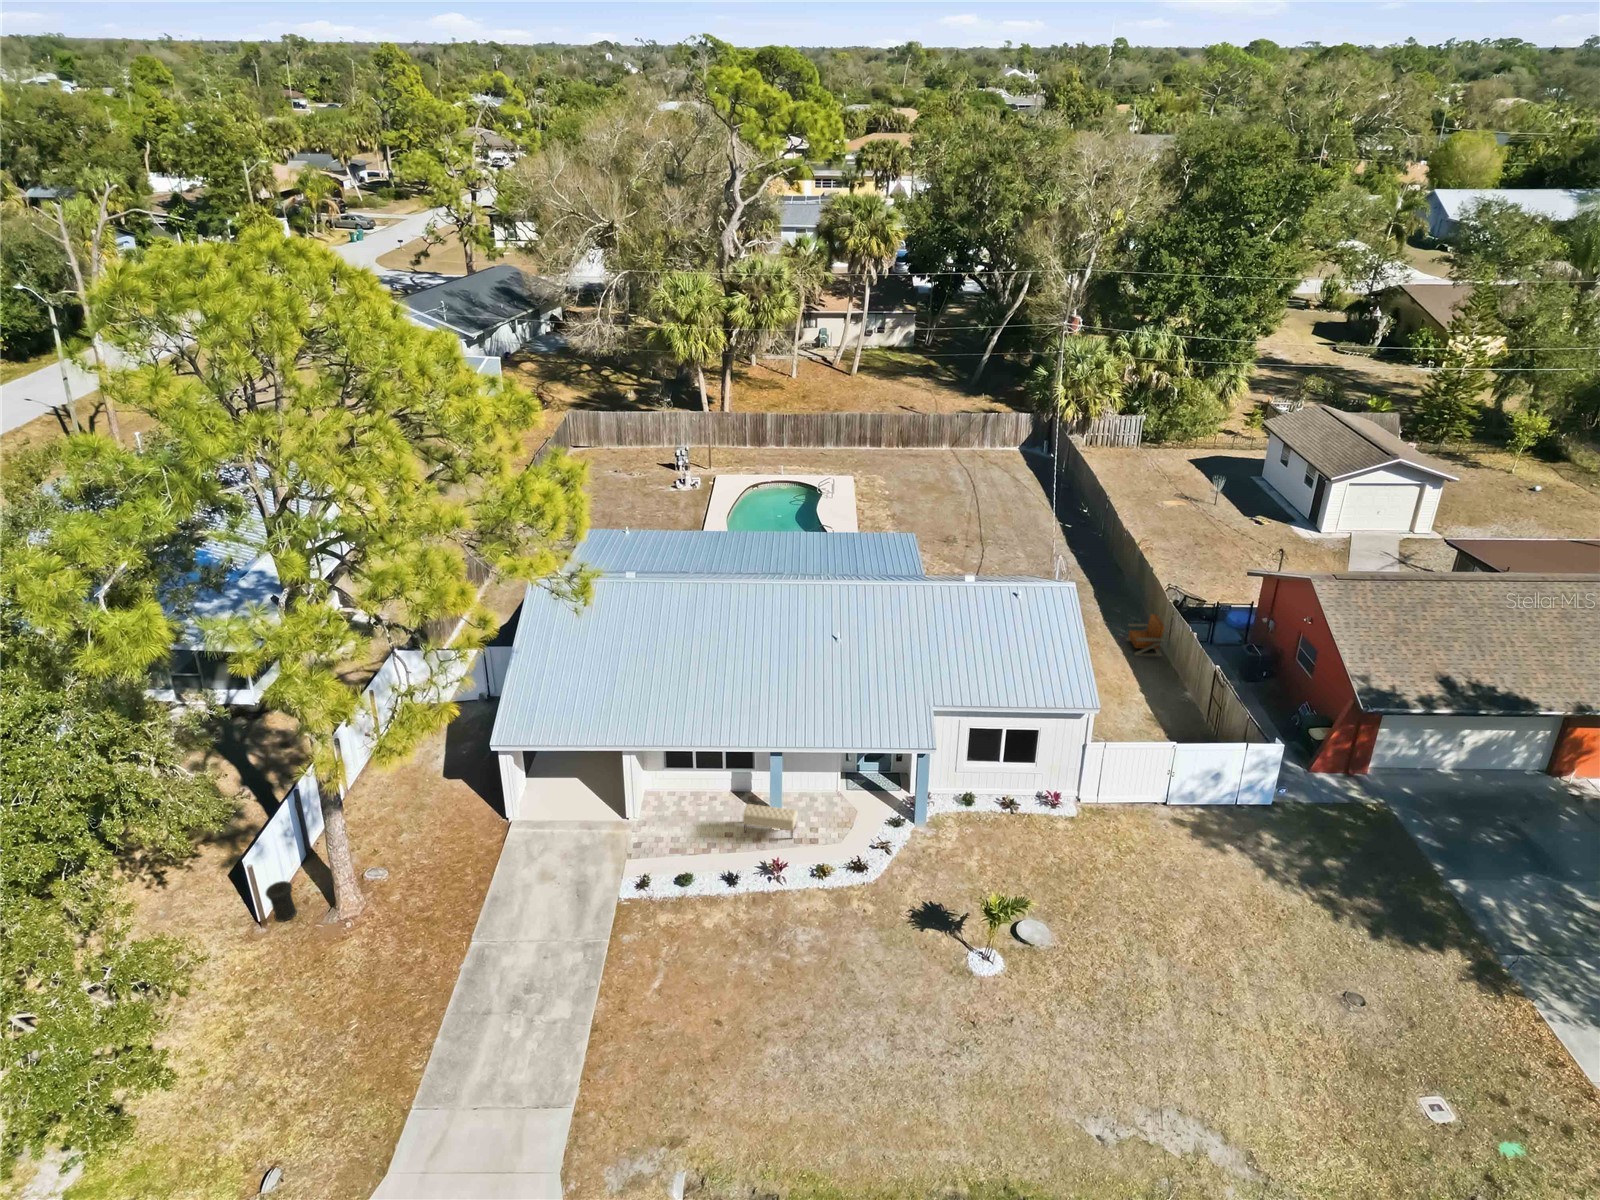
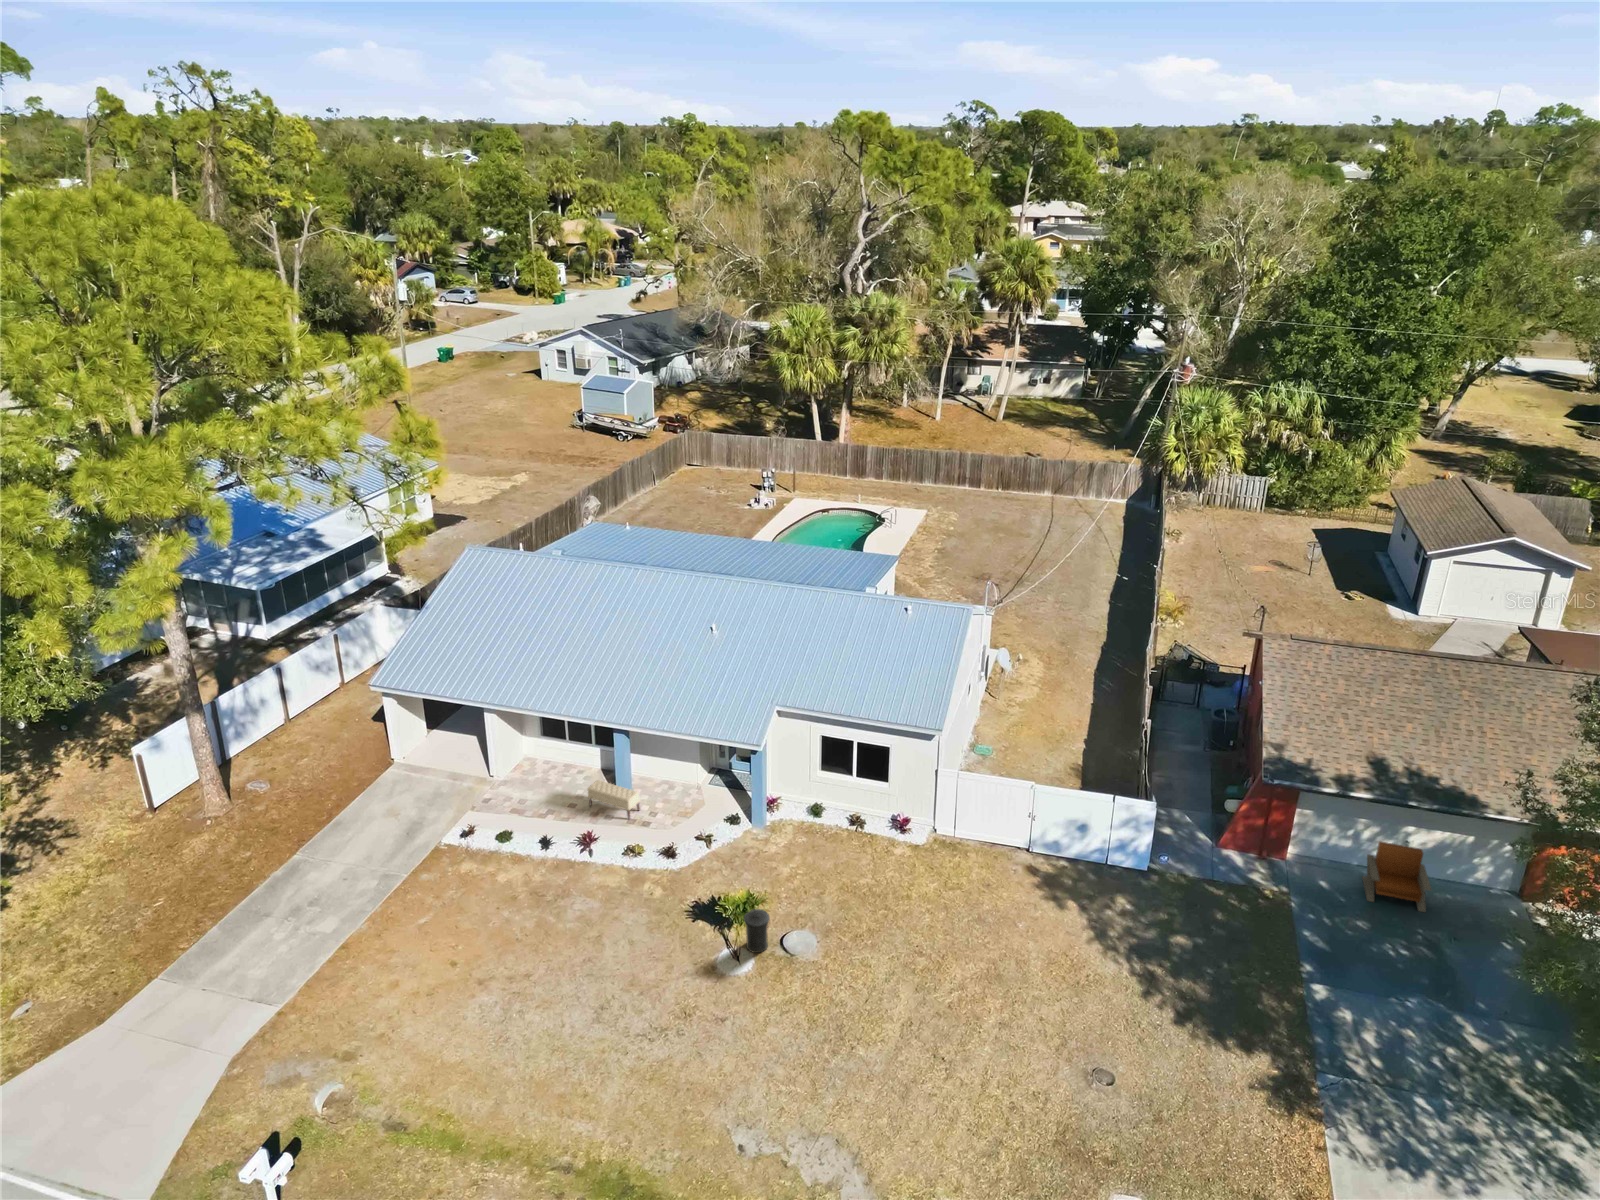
lounge chair: present [1126,614,1166,656] -> present [1362,842,1431,912]
trash can: present [266,881,297,922] -> present [744,909,770,953]

